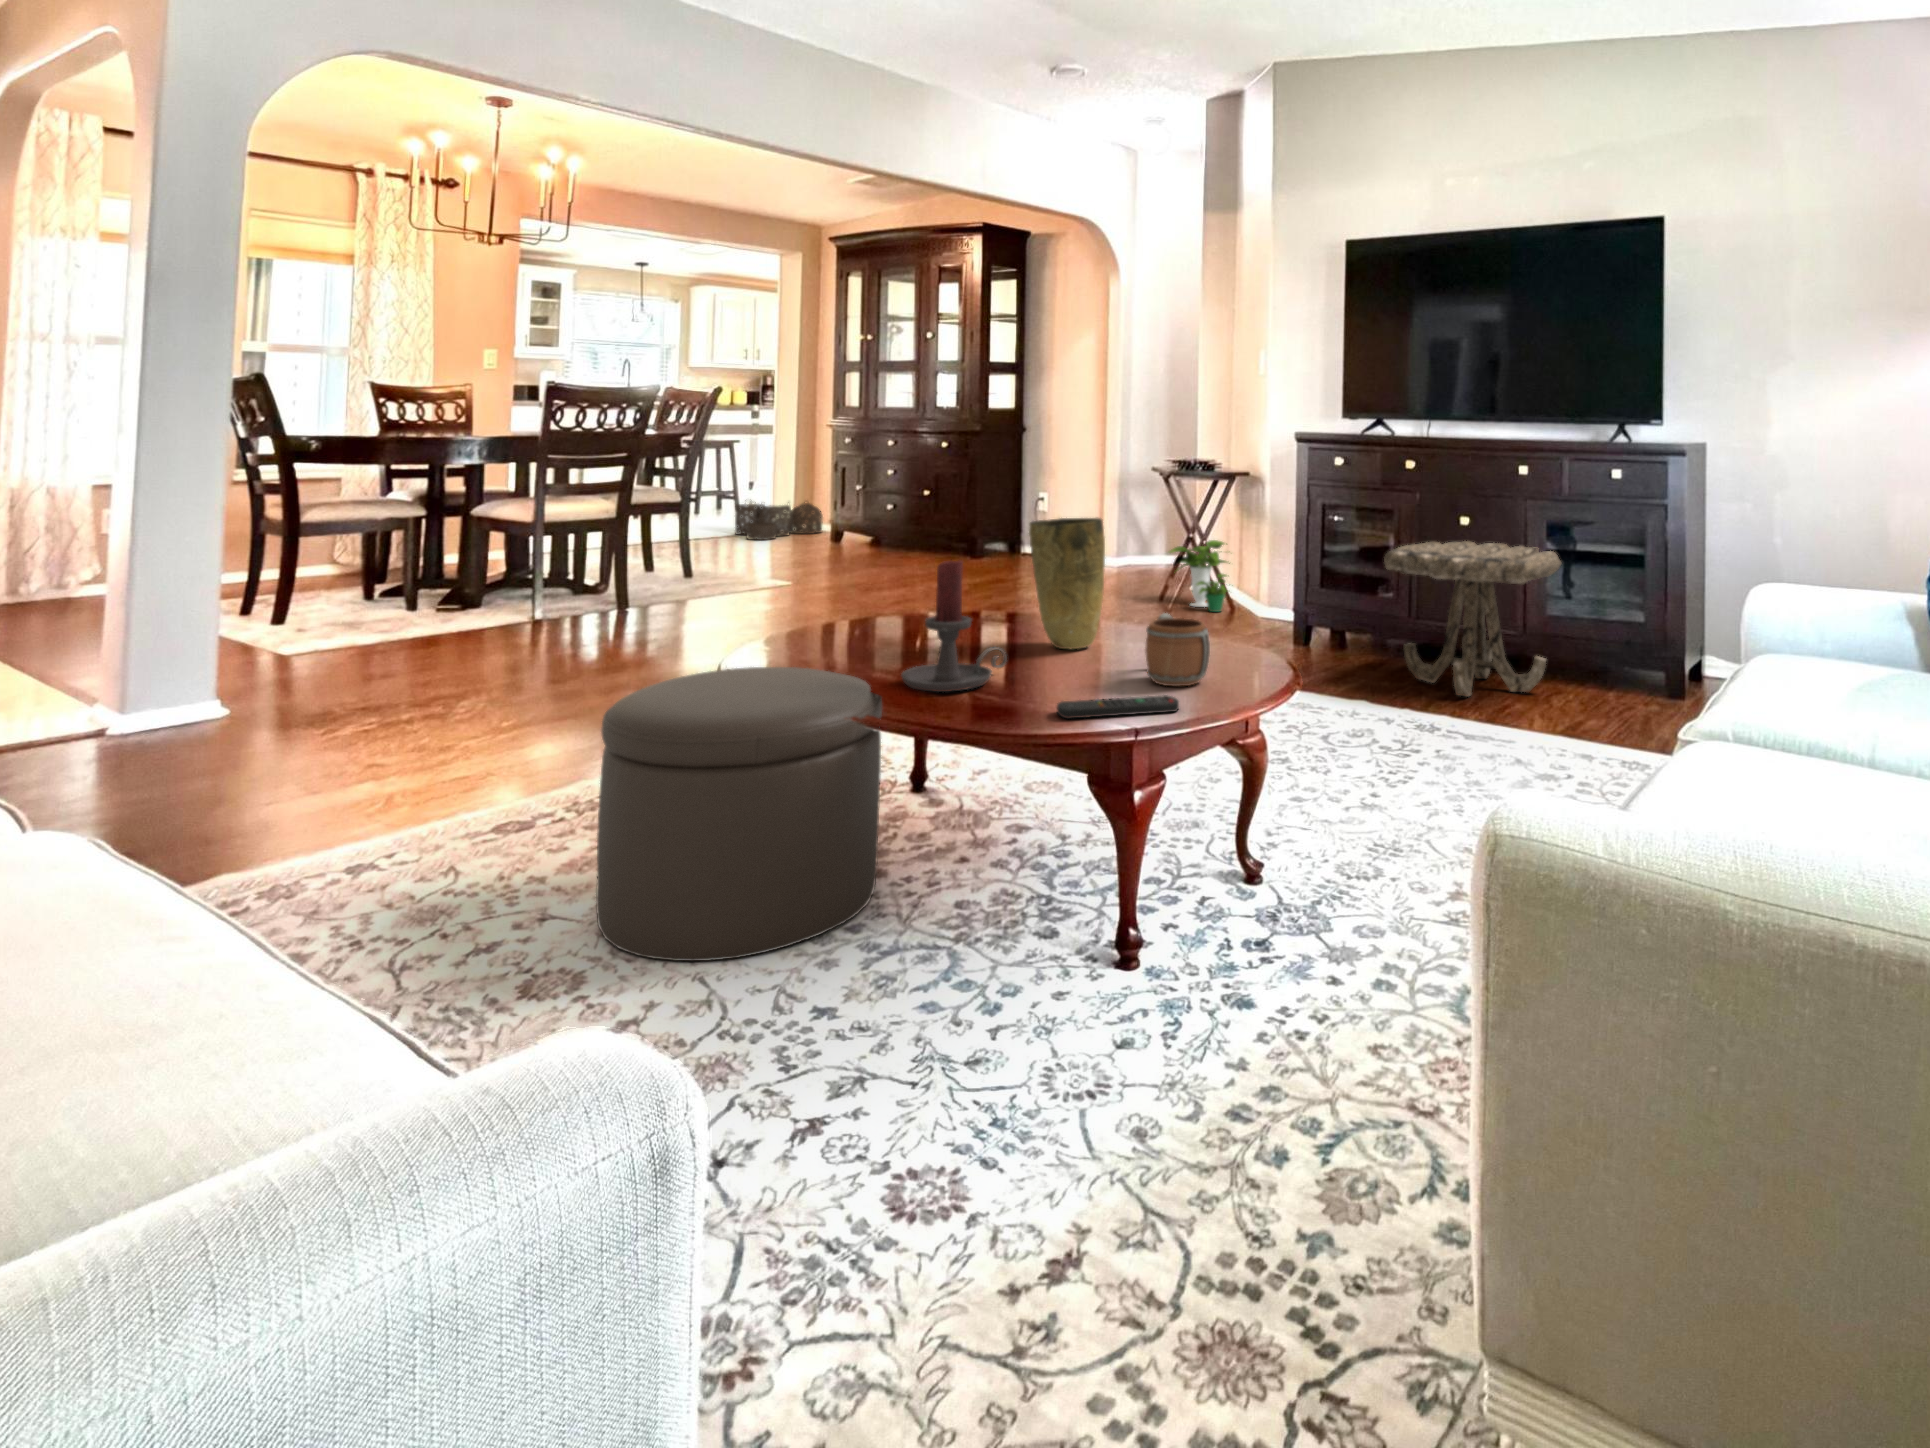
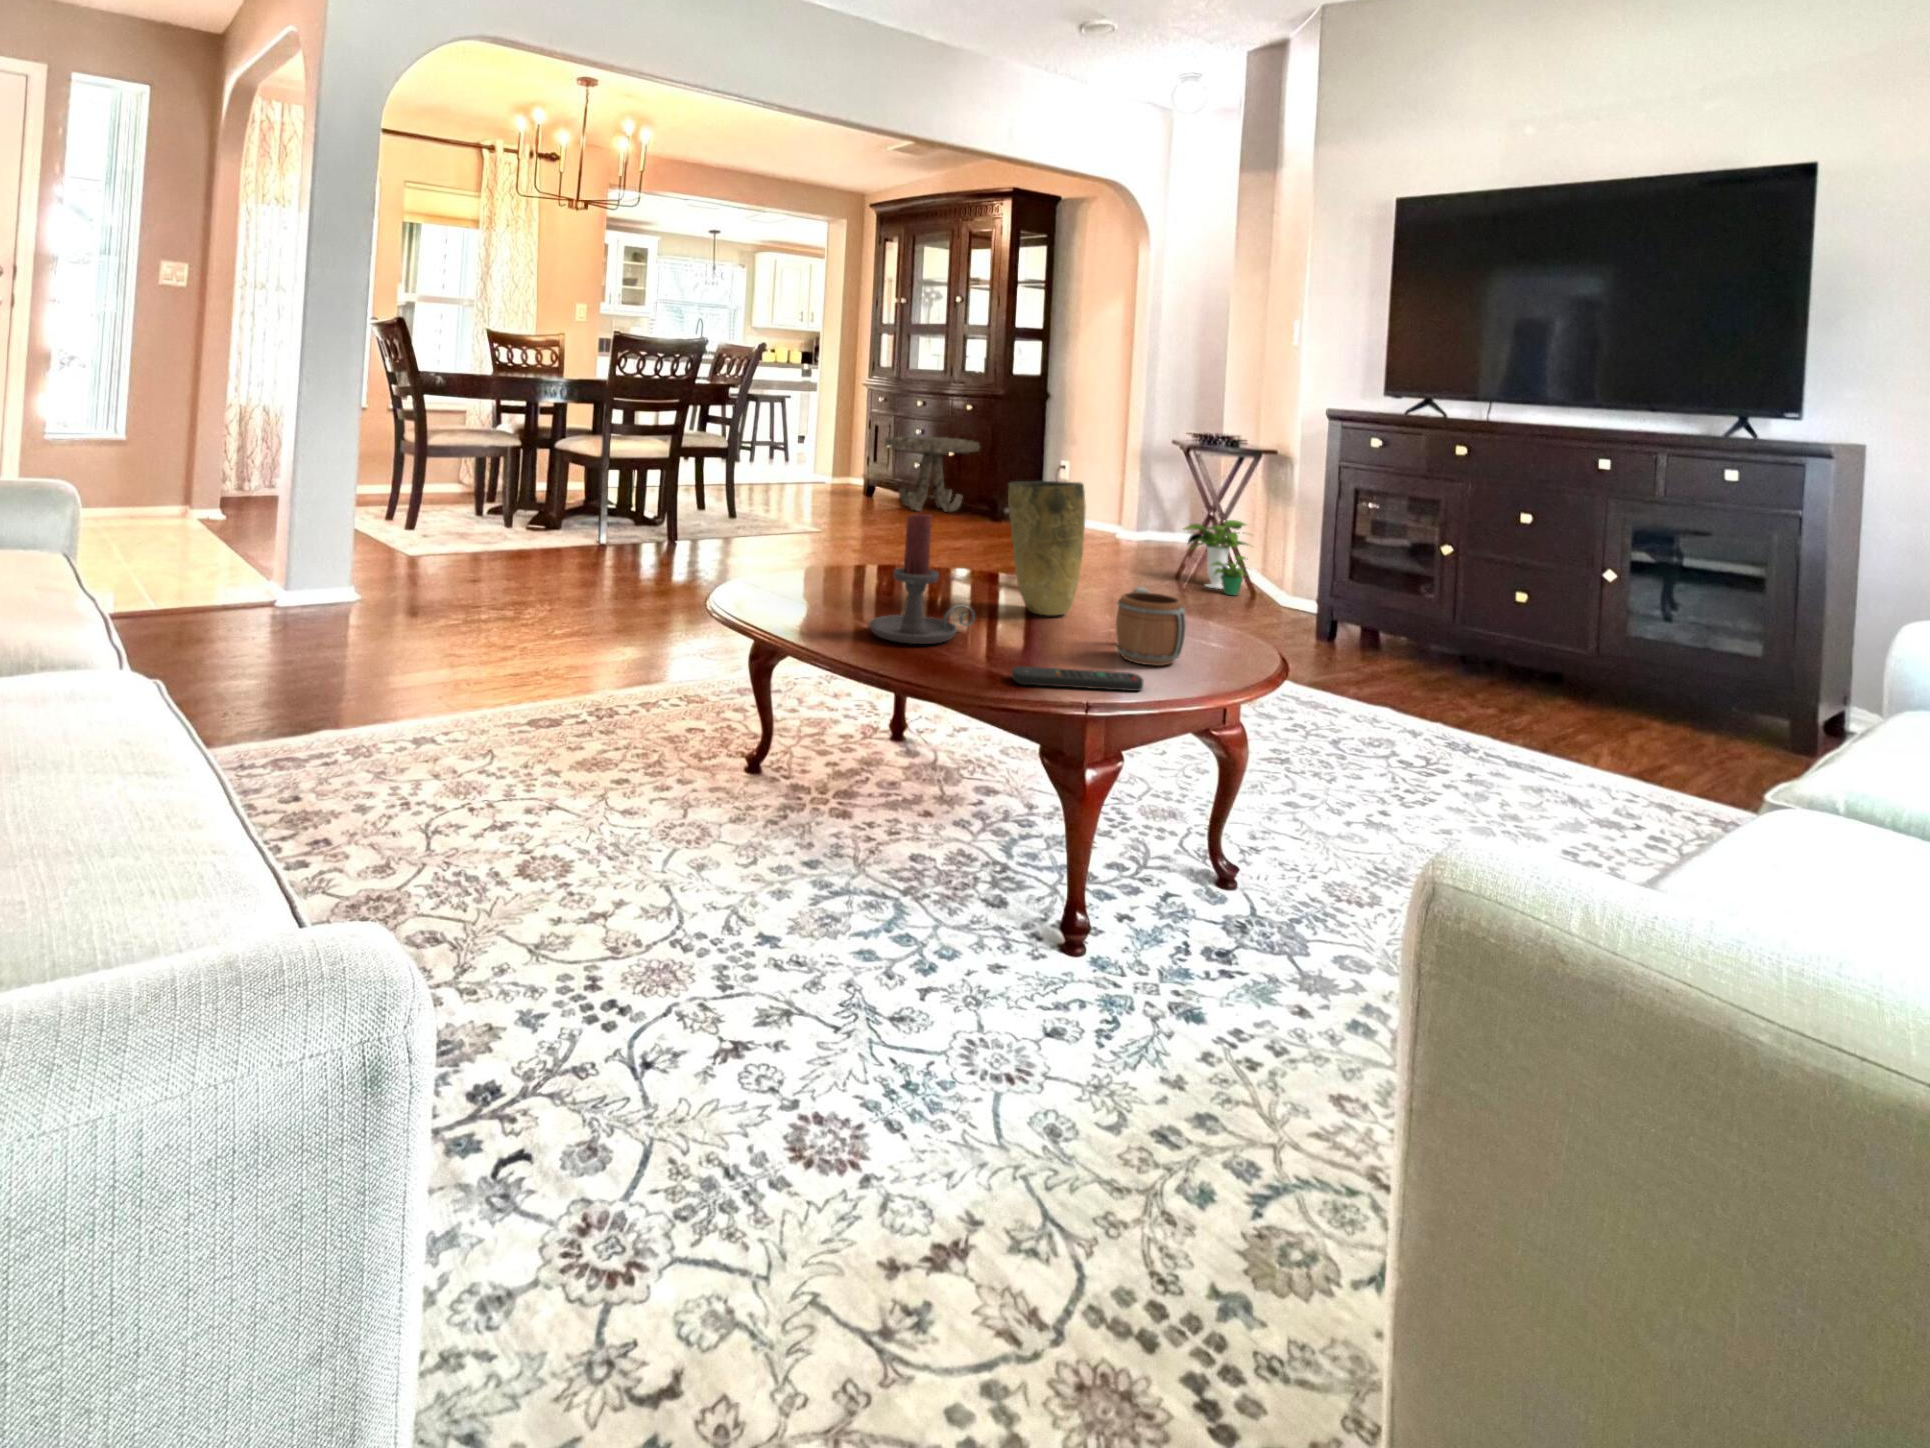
woven basket: present [735,502,823,540] -> none [781,451,858,490]
side table: present [1384,541,1561,696] -> present [885,436,980,512]
ottoman: present [596,667,882,961] -> none [593,601,850,871]

